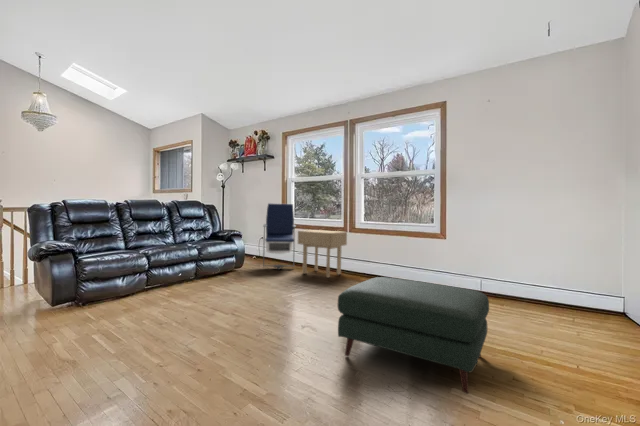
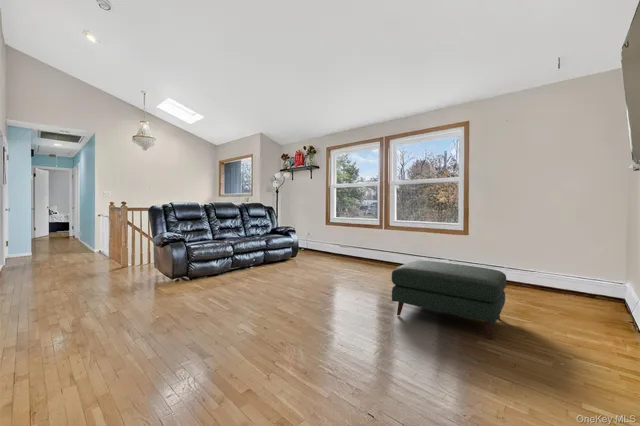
armchair: present [263,203,296,269] -> none [313,205,340,259]
side table: present [298,230,347,277] -> none [342,227,383,265]

